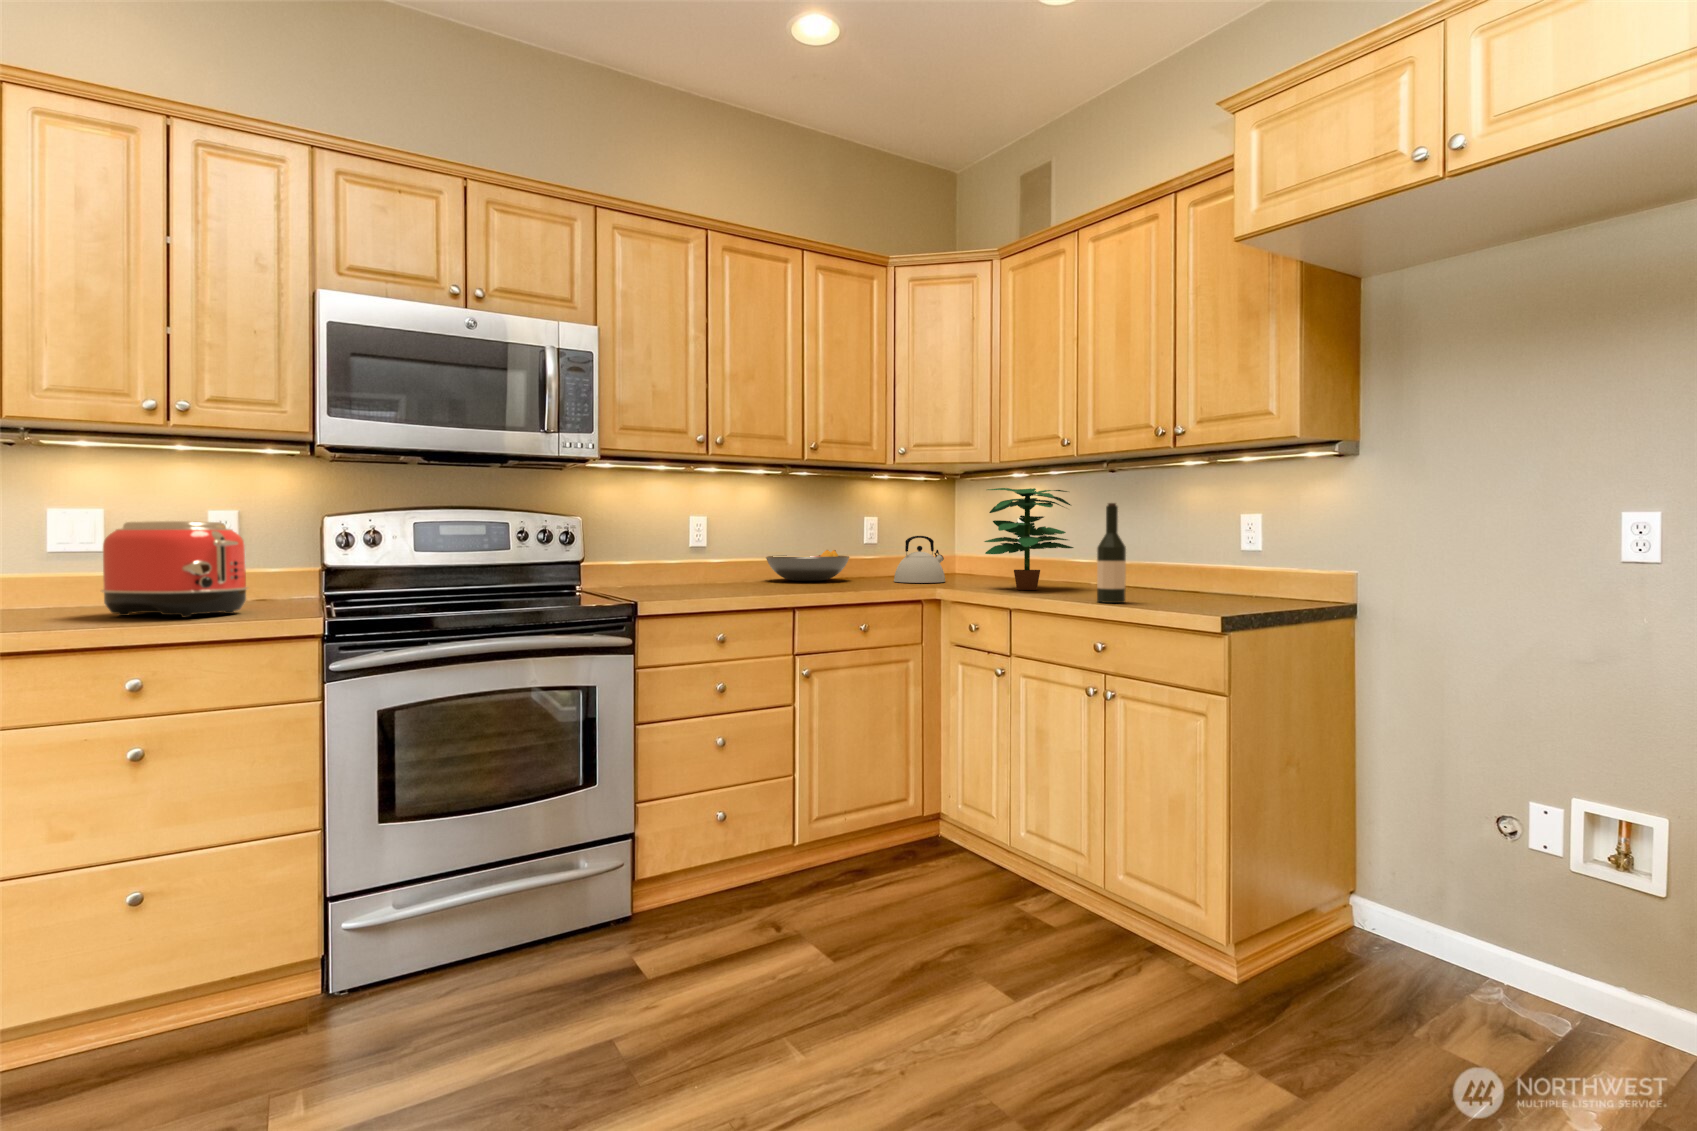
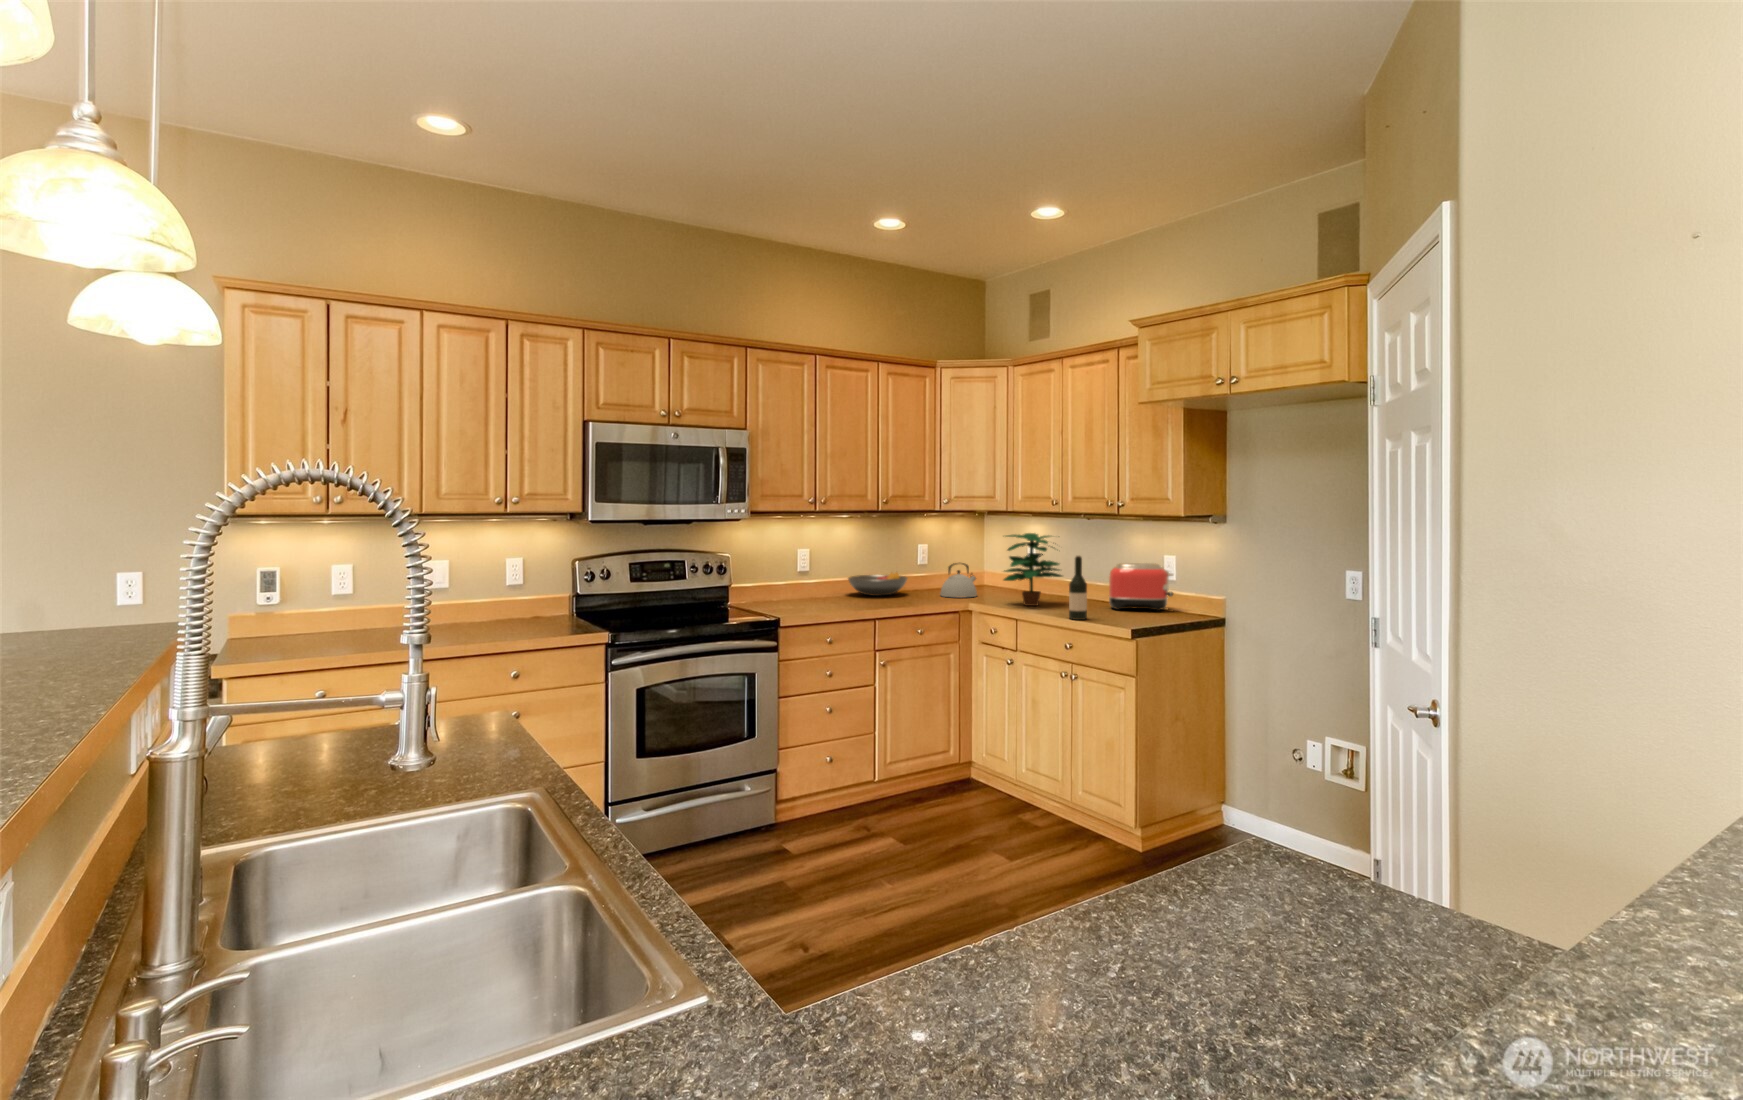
toaster: present [102,521,248,618] -> present [1109,563,1173,611]

